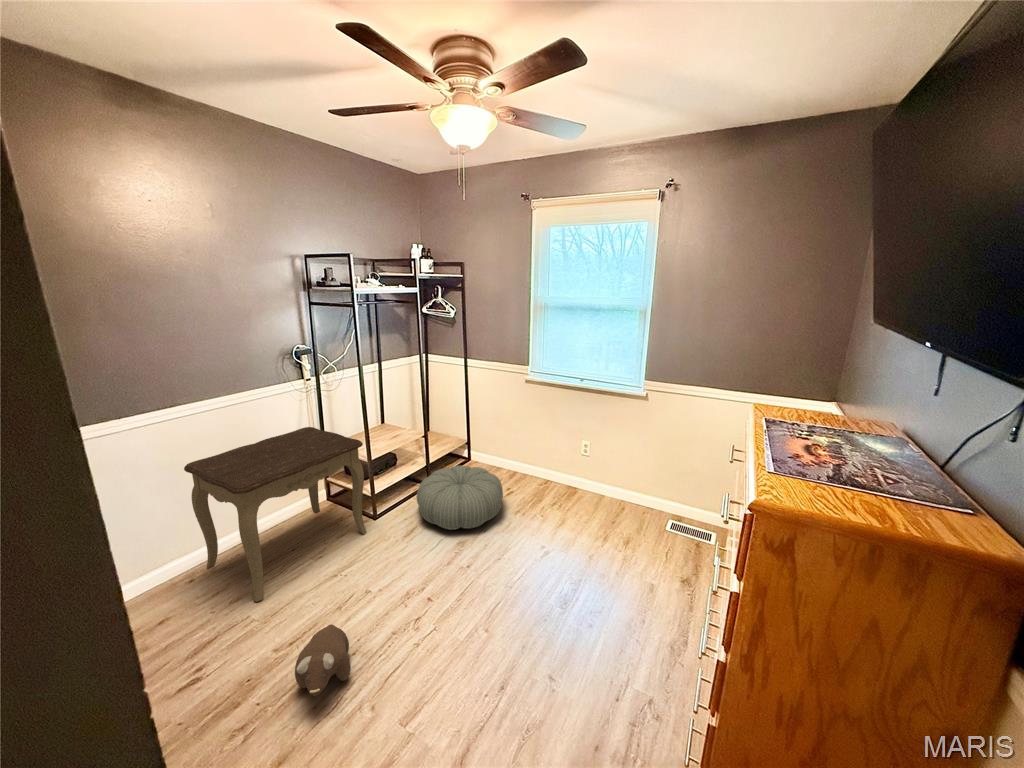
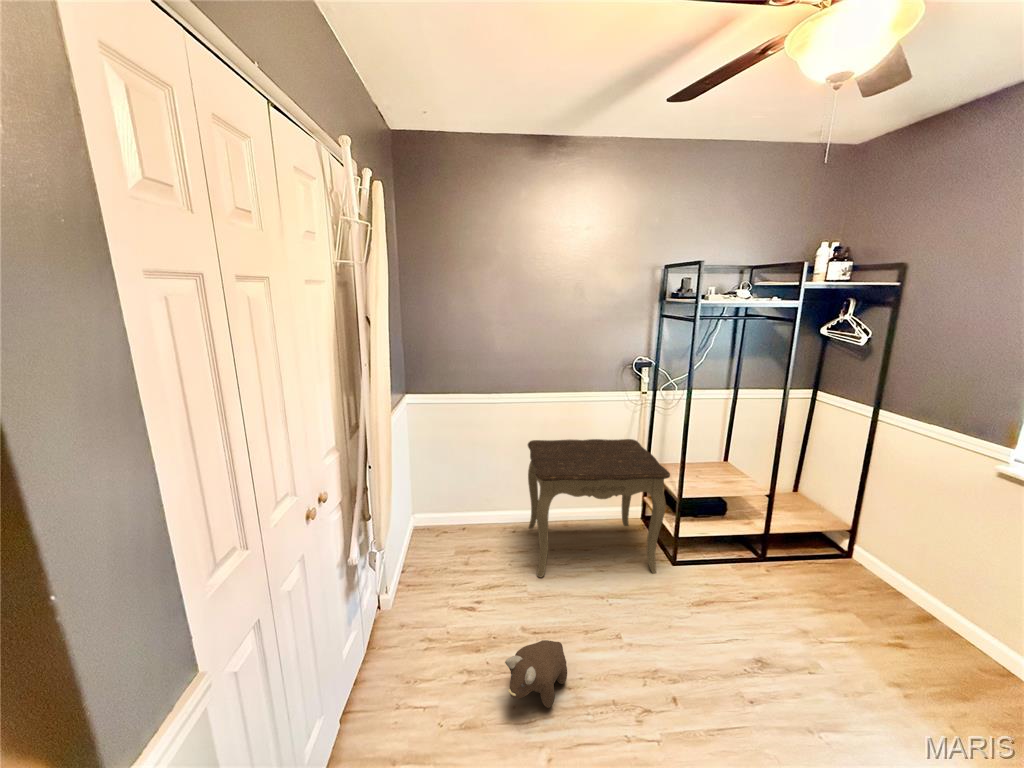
pouf: present [417,466,503,530] -> none [723,547,877,664]

